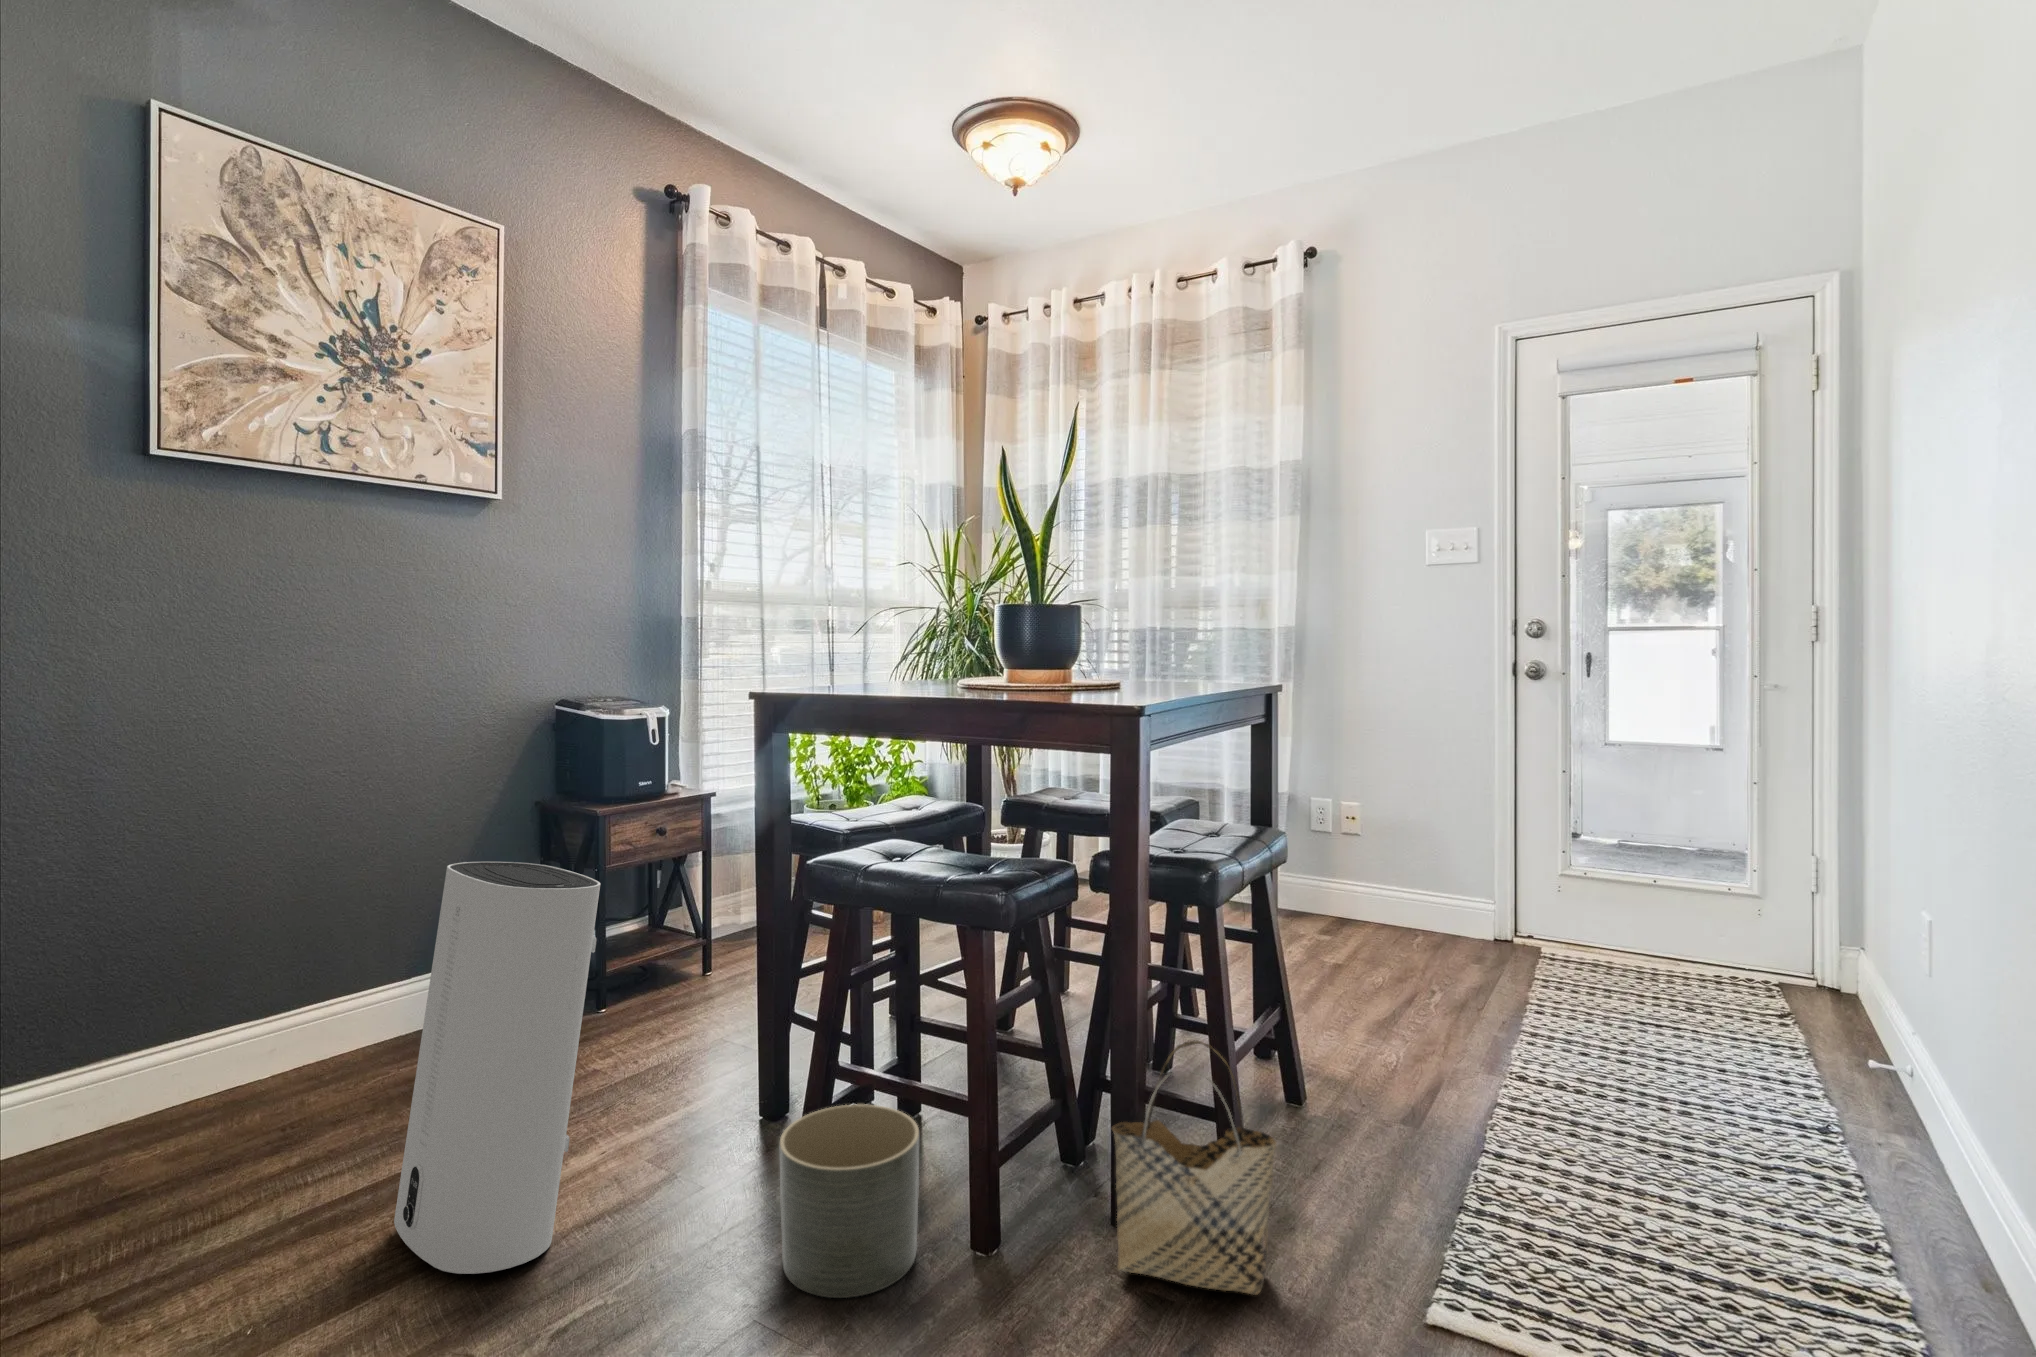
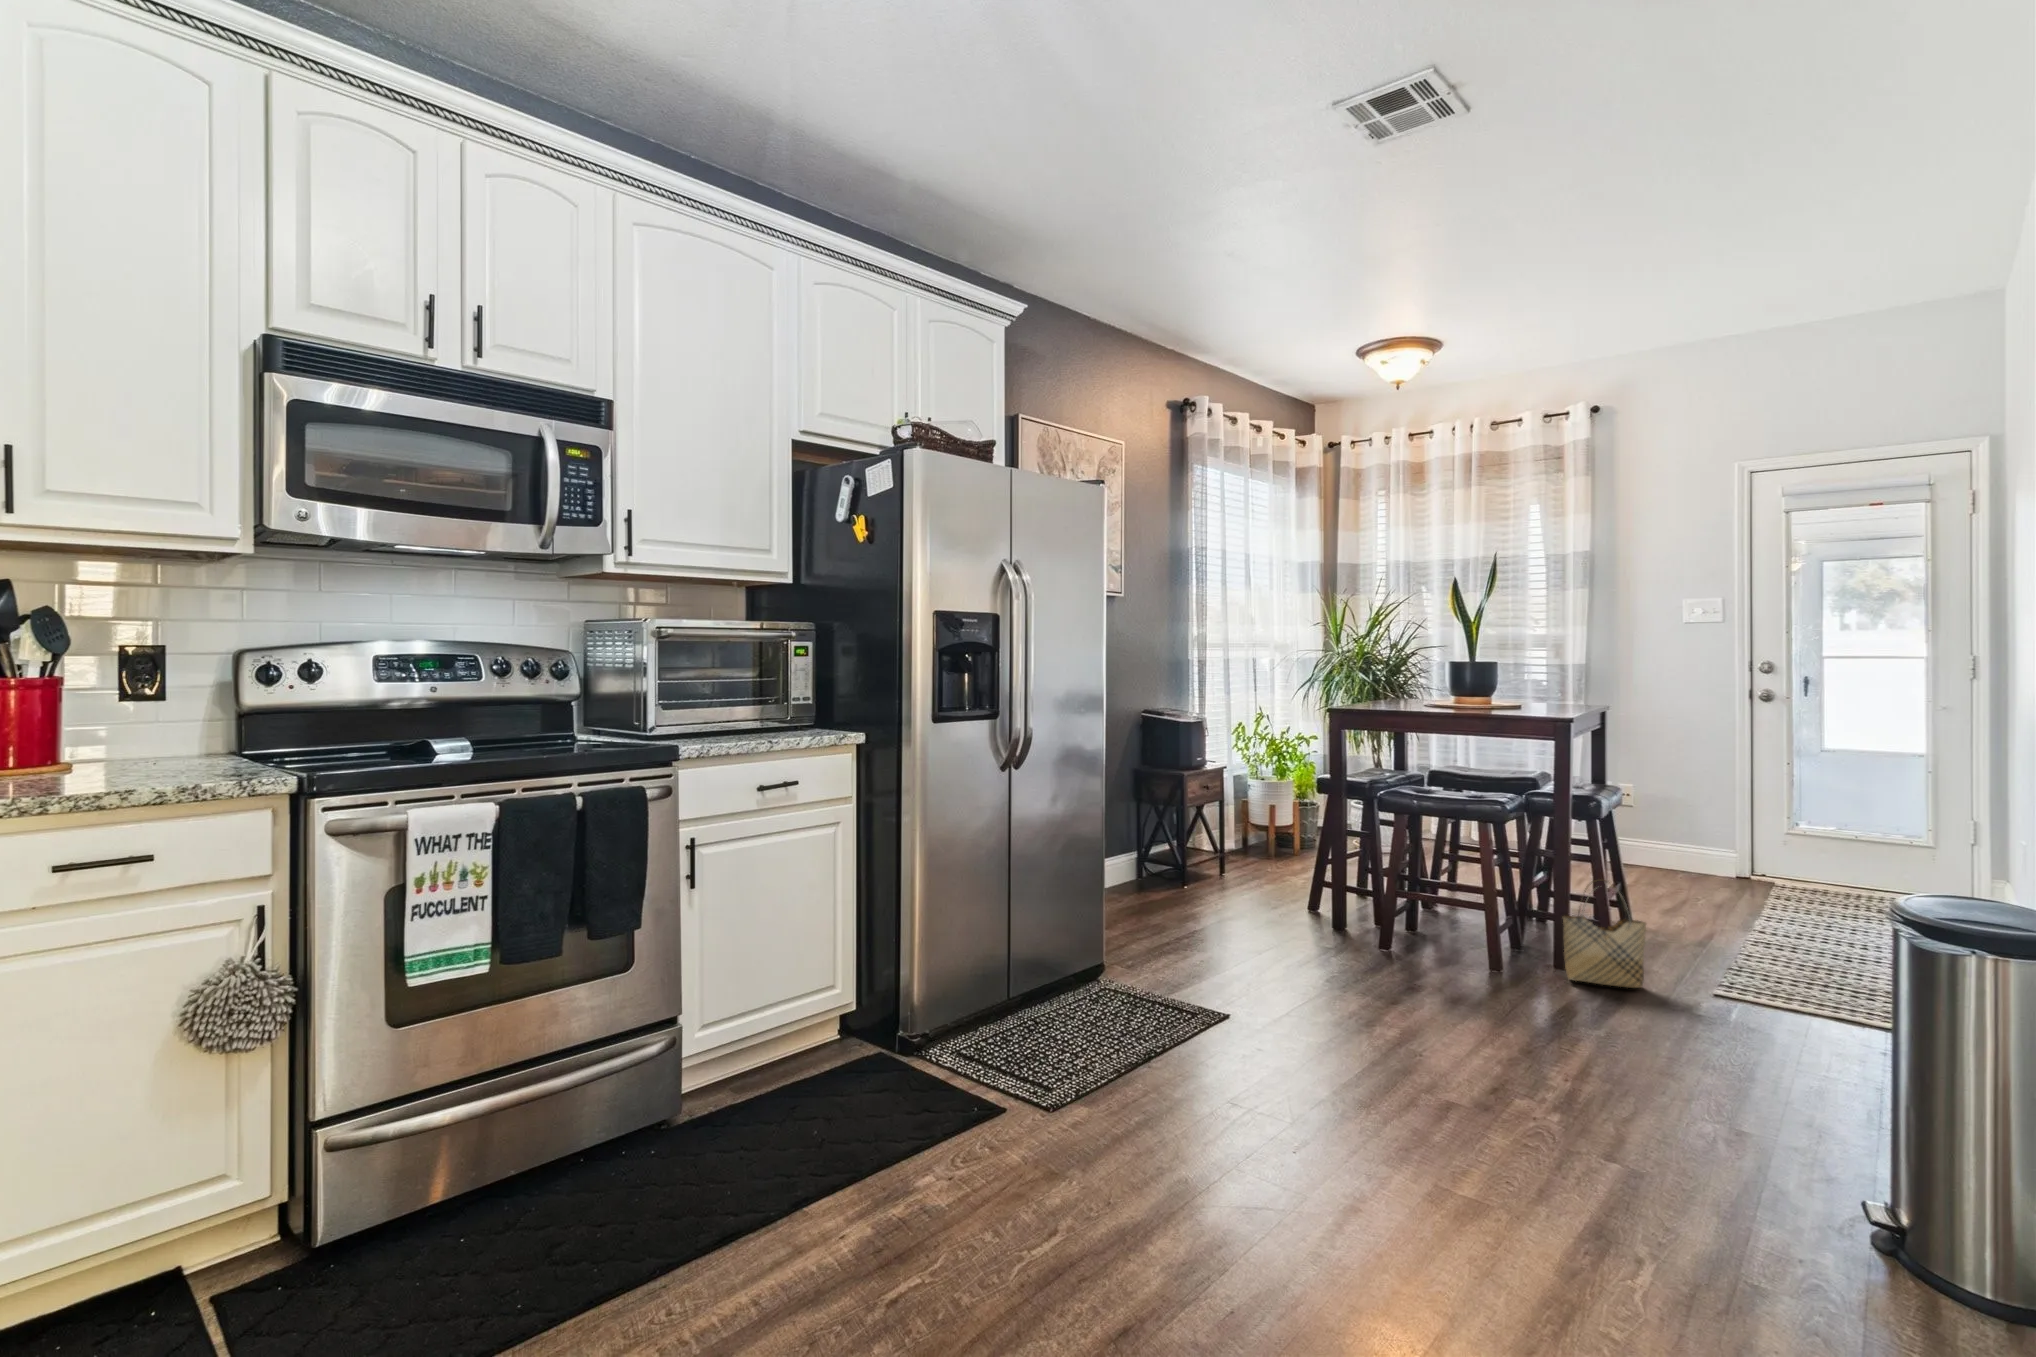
air purifier: present [394,862,600,1274] -> none [1208,792,1304,968]
planter: present [780,1104,919,1298] -> none [1400,909,1468,982]

